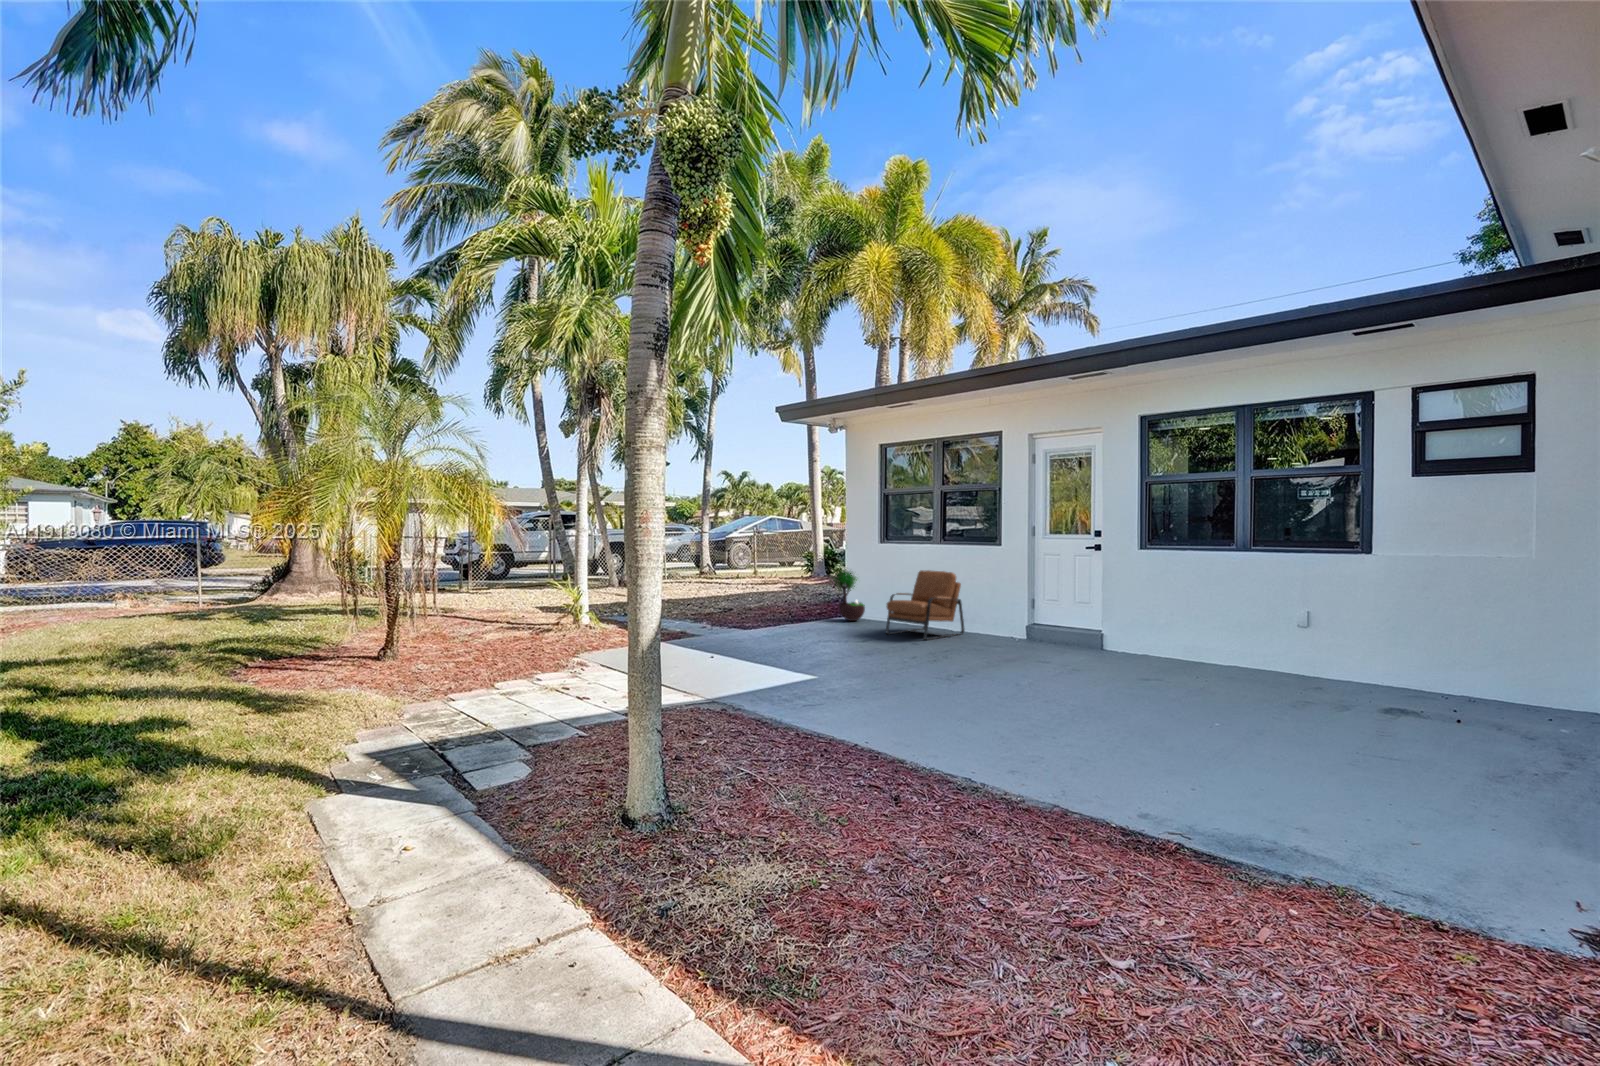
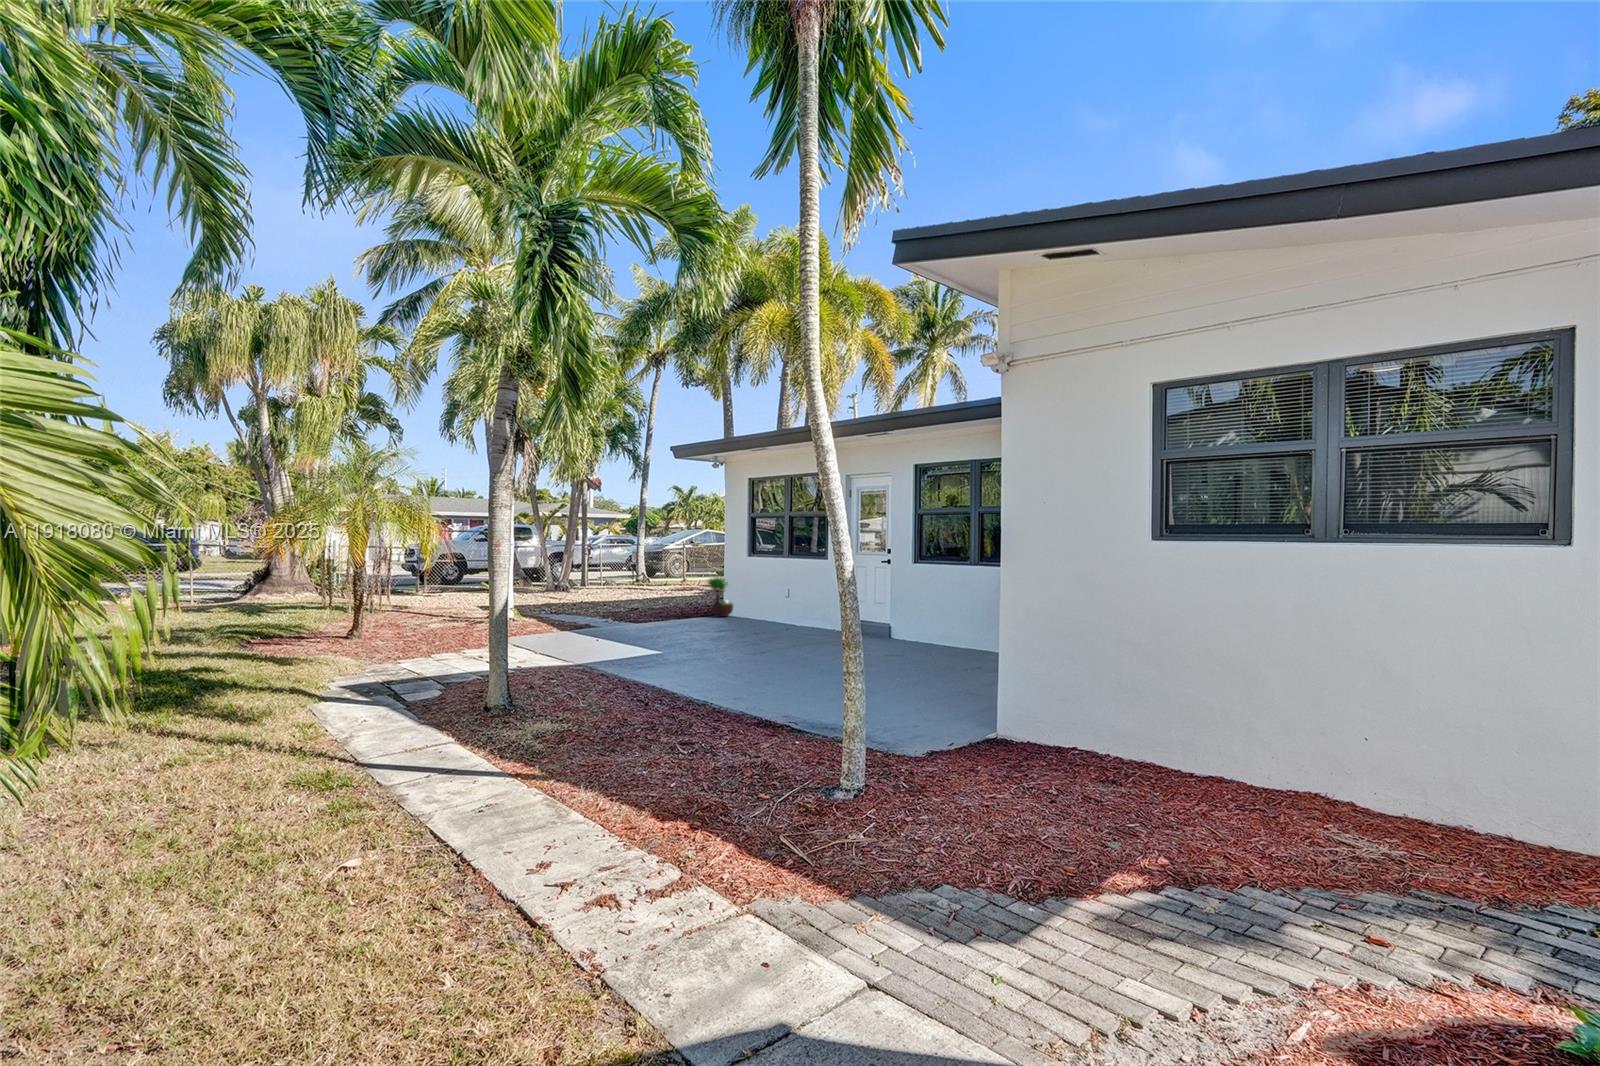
chair: present [886,570,964,640] -> none [739,577,799,629]

